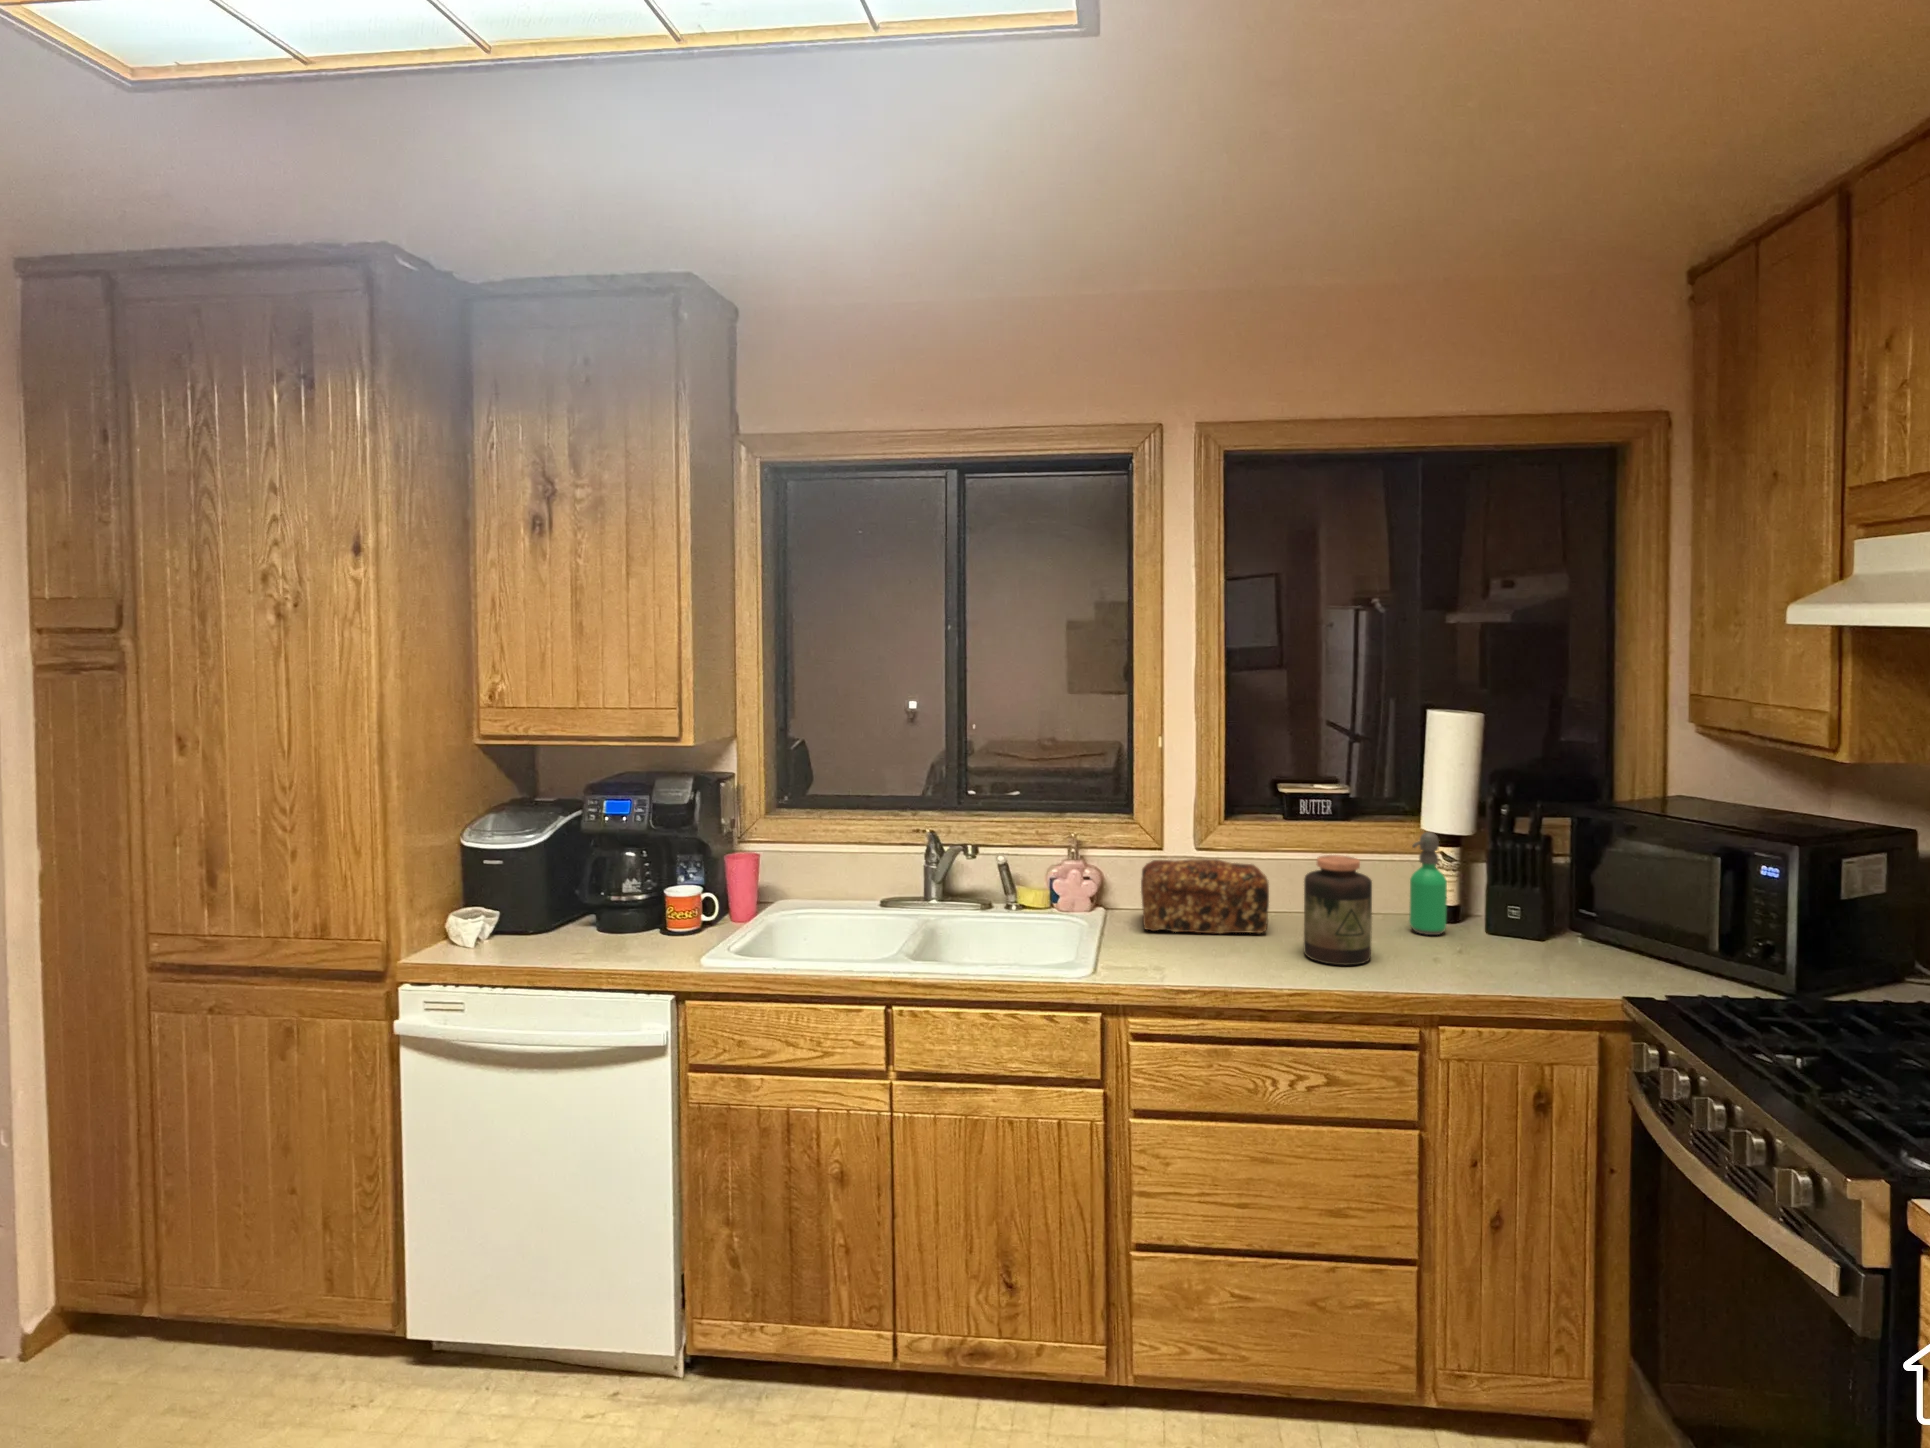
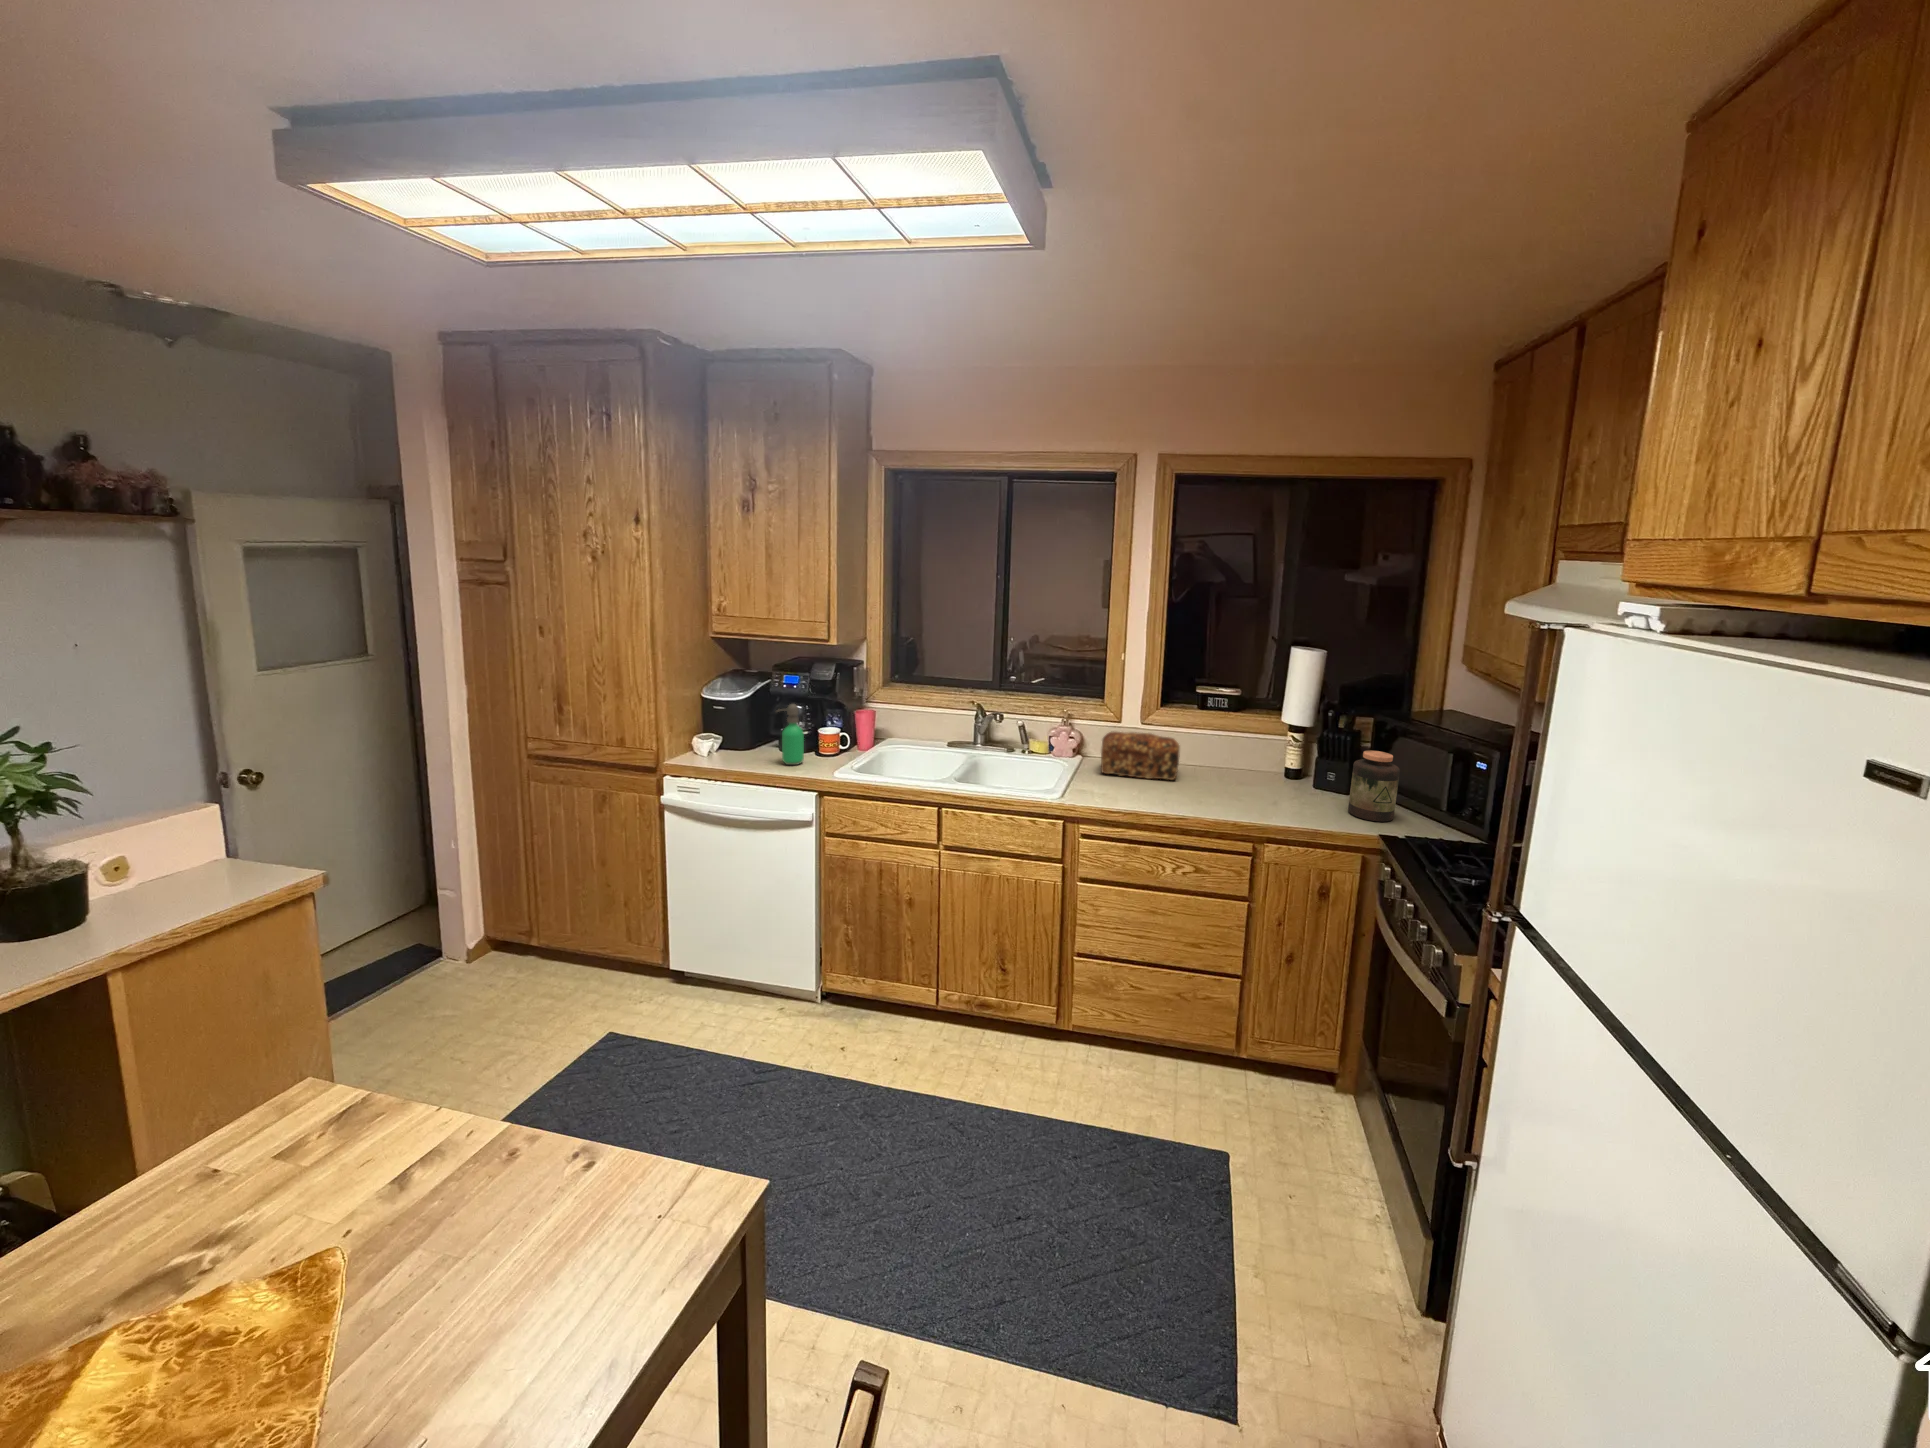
soap dispenser: present [1409,832,1447,935] -> present [777,704,804,765]
jar: present [1304,855,1372,965] -> present [1348,751,1400,822]

